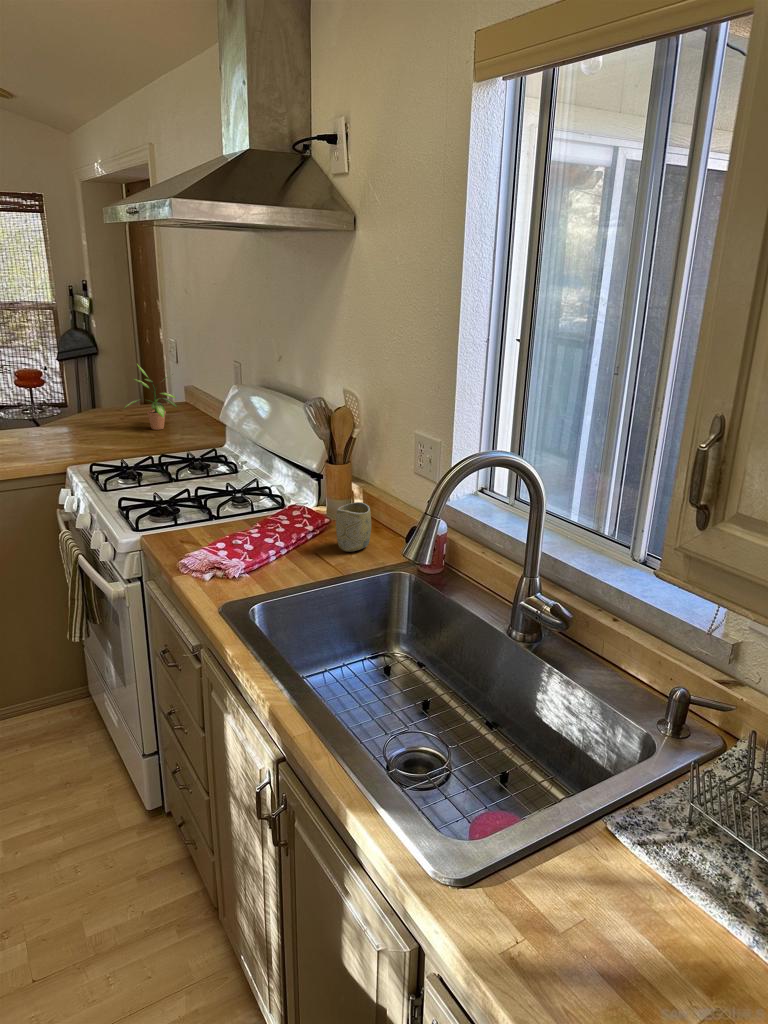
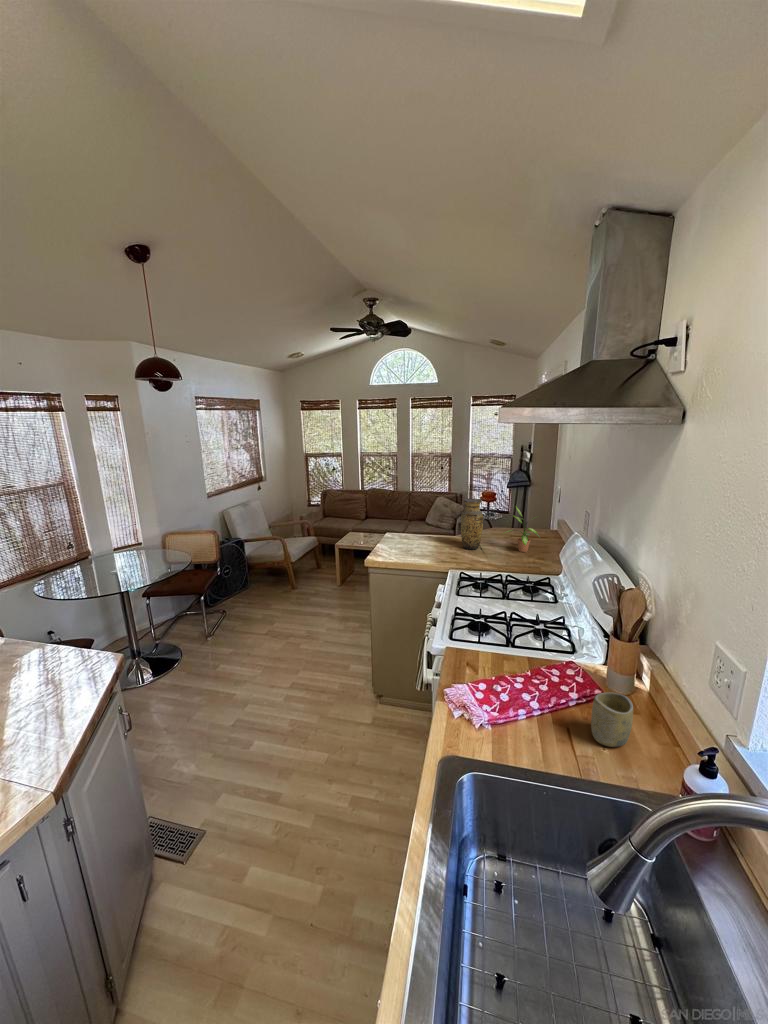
vase: none [54,359,93,439] -> present [461,498,483,549]

